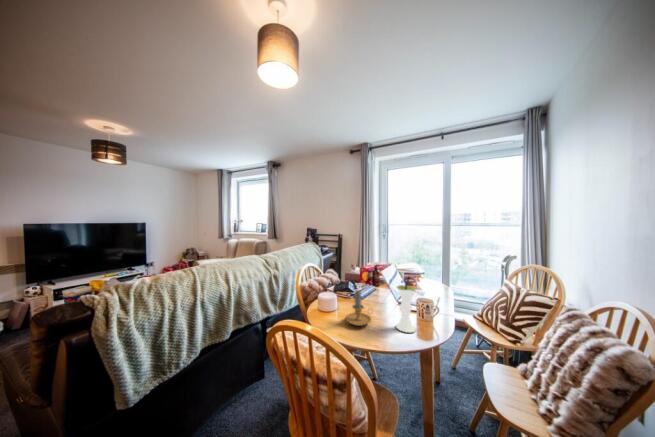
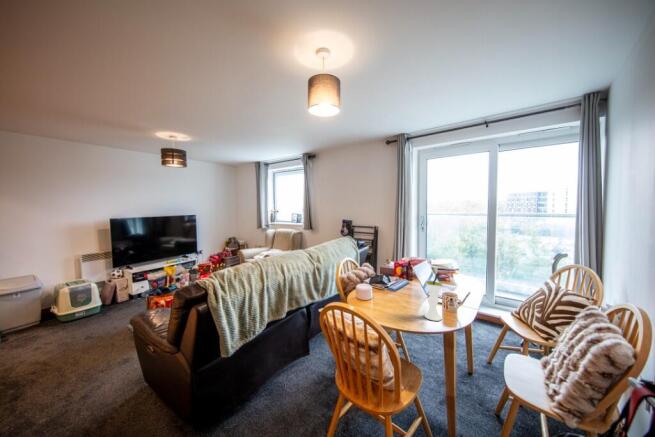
candle: present [345,290,371,326] -> none [380,282,405,313]

